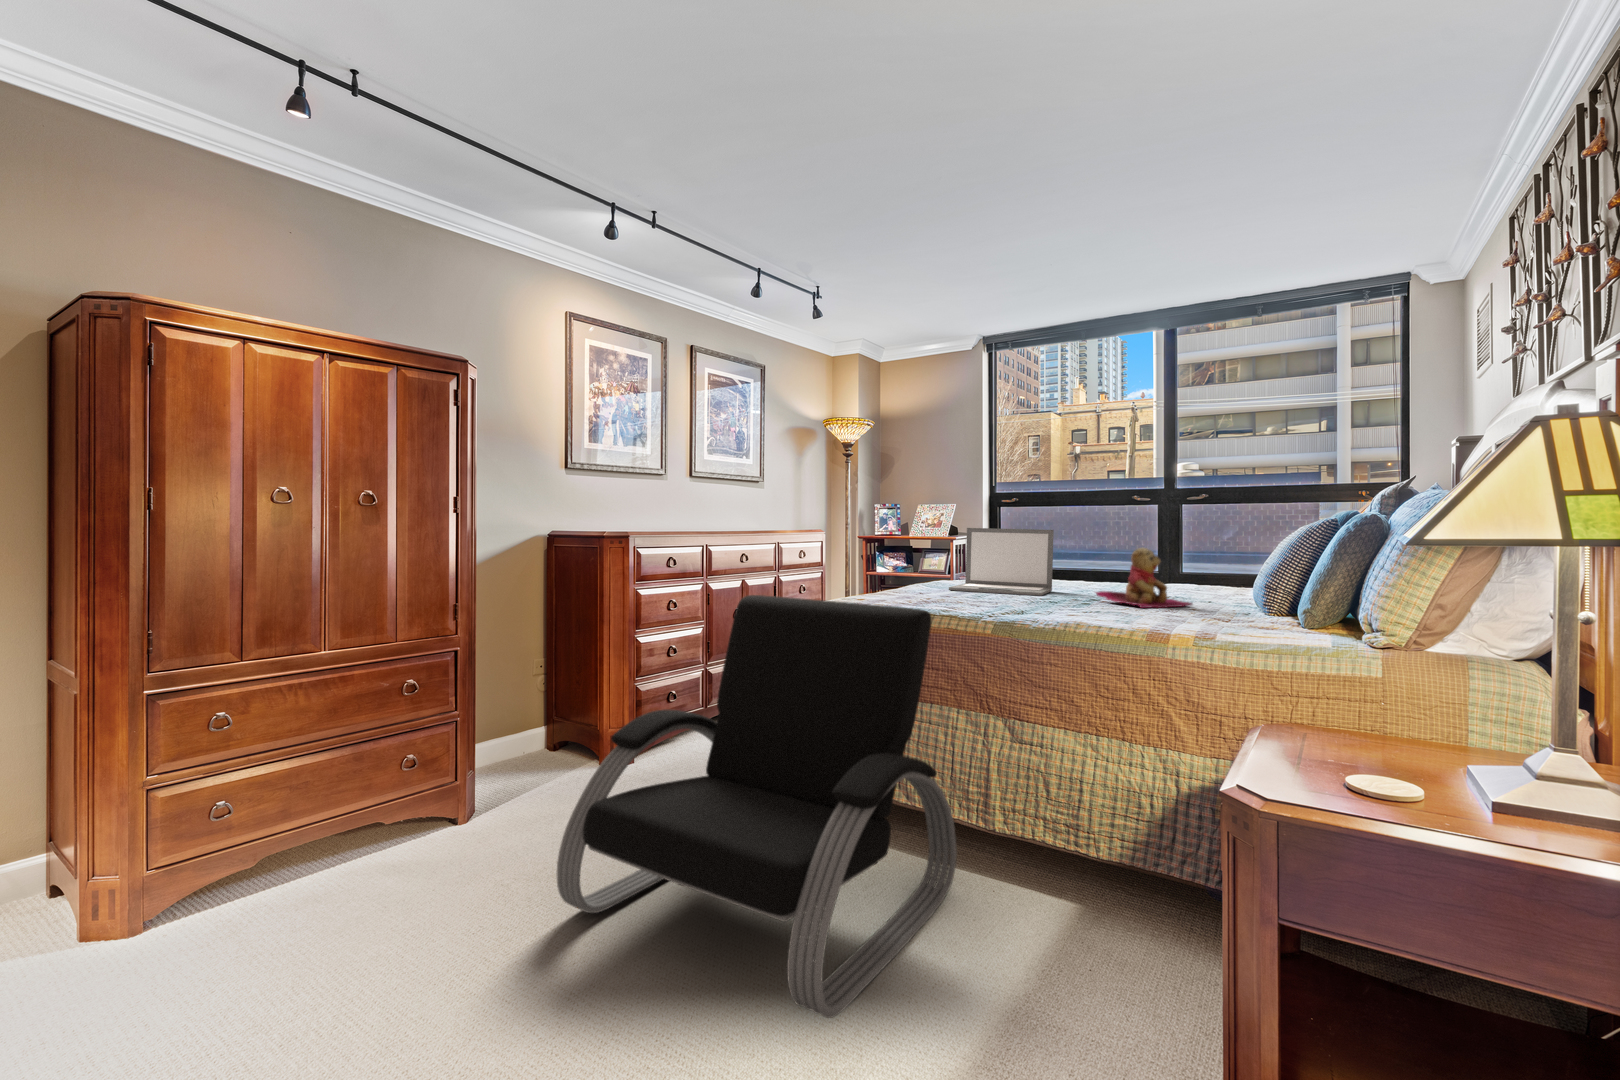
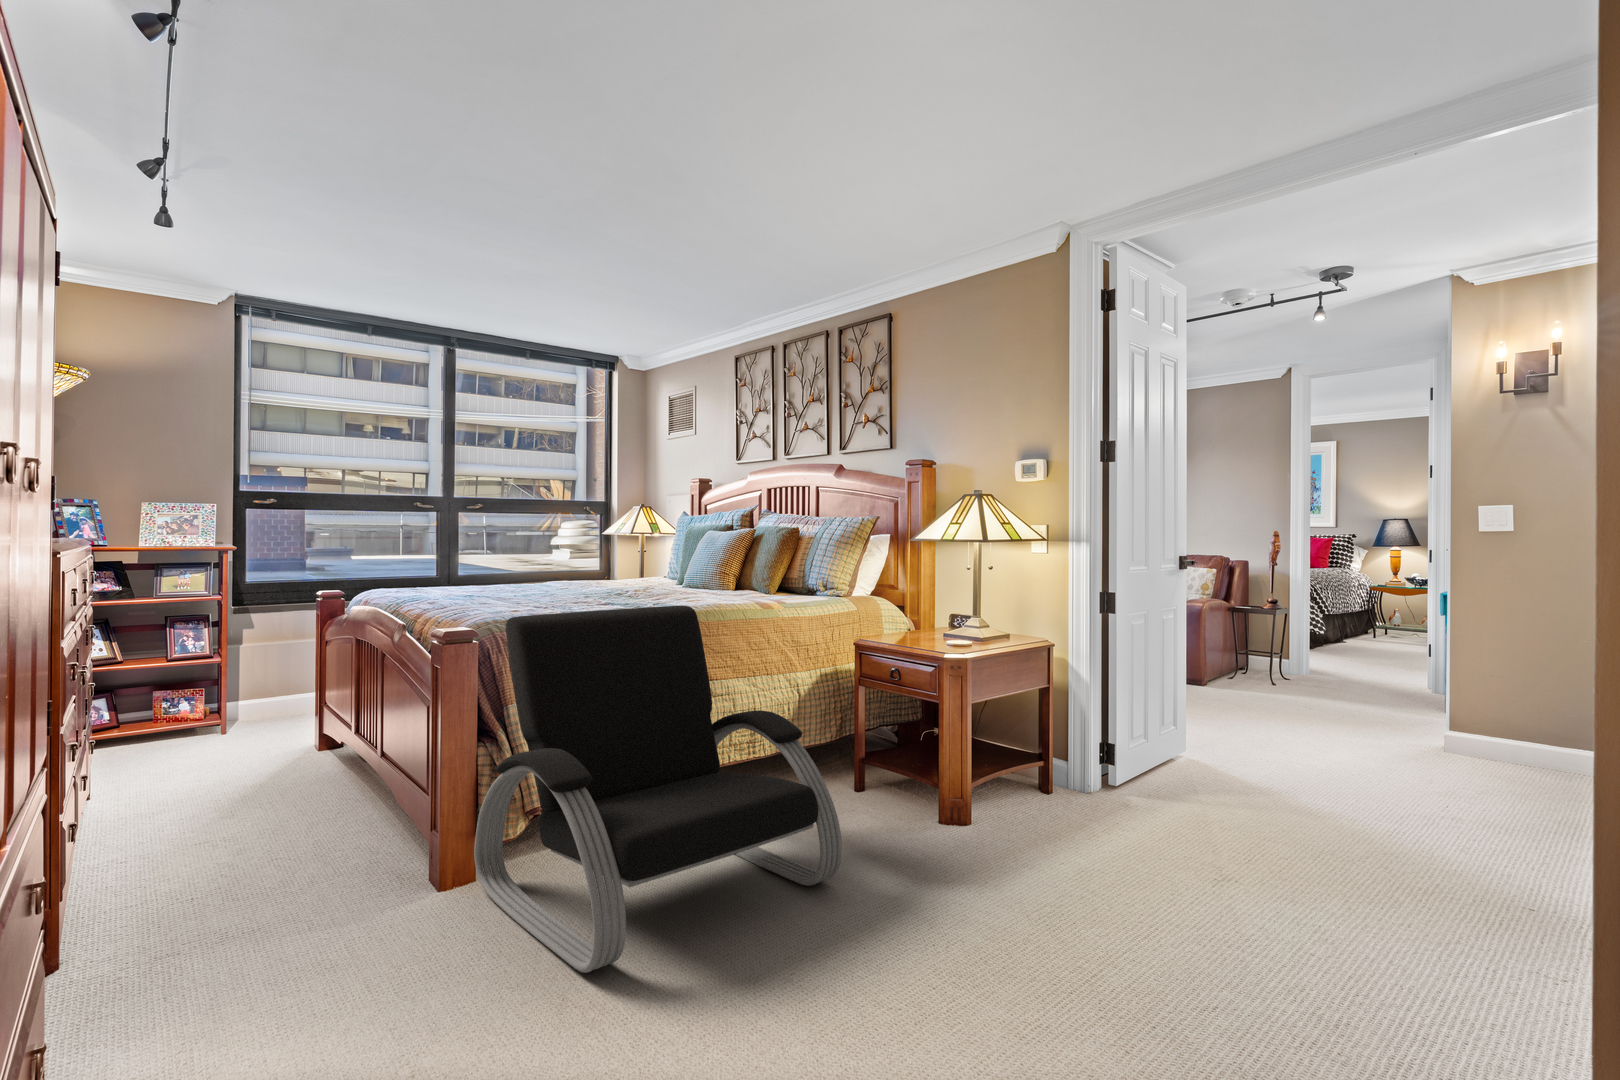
laptop: present [949,528,1054,596] -> none [432,537,546,602]
teddy bear: present [1096,548,1192,608] -> none [602,549,659,595]

